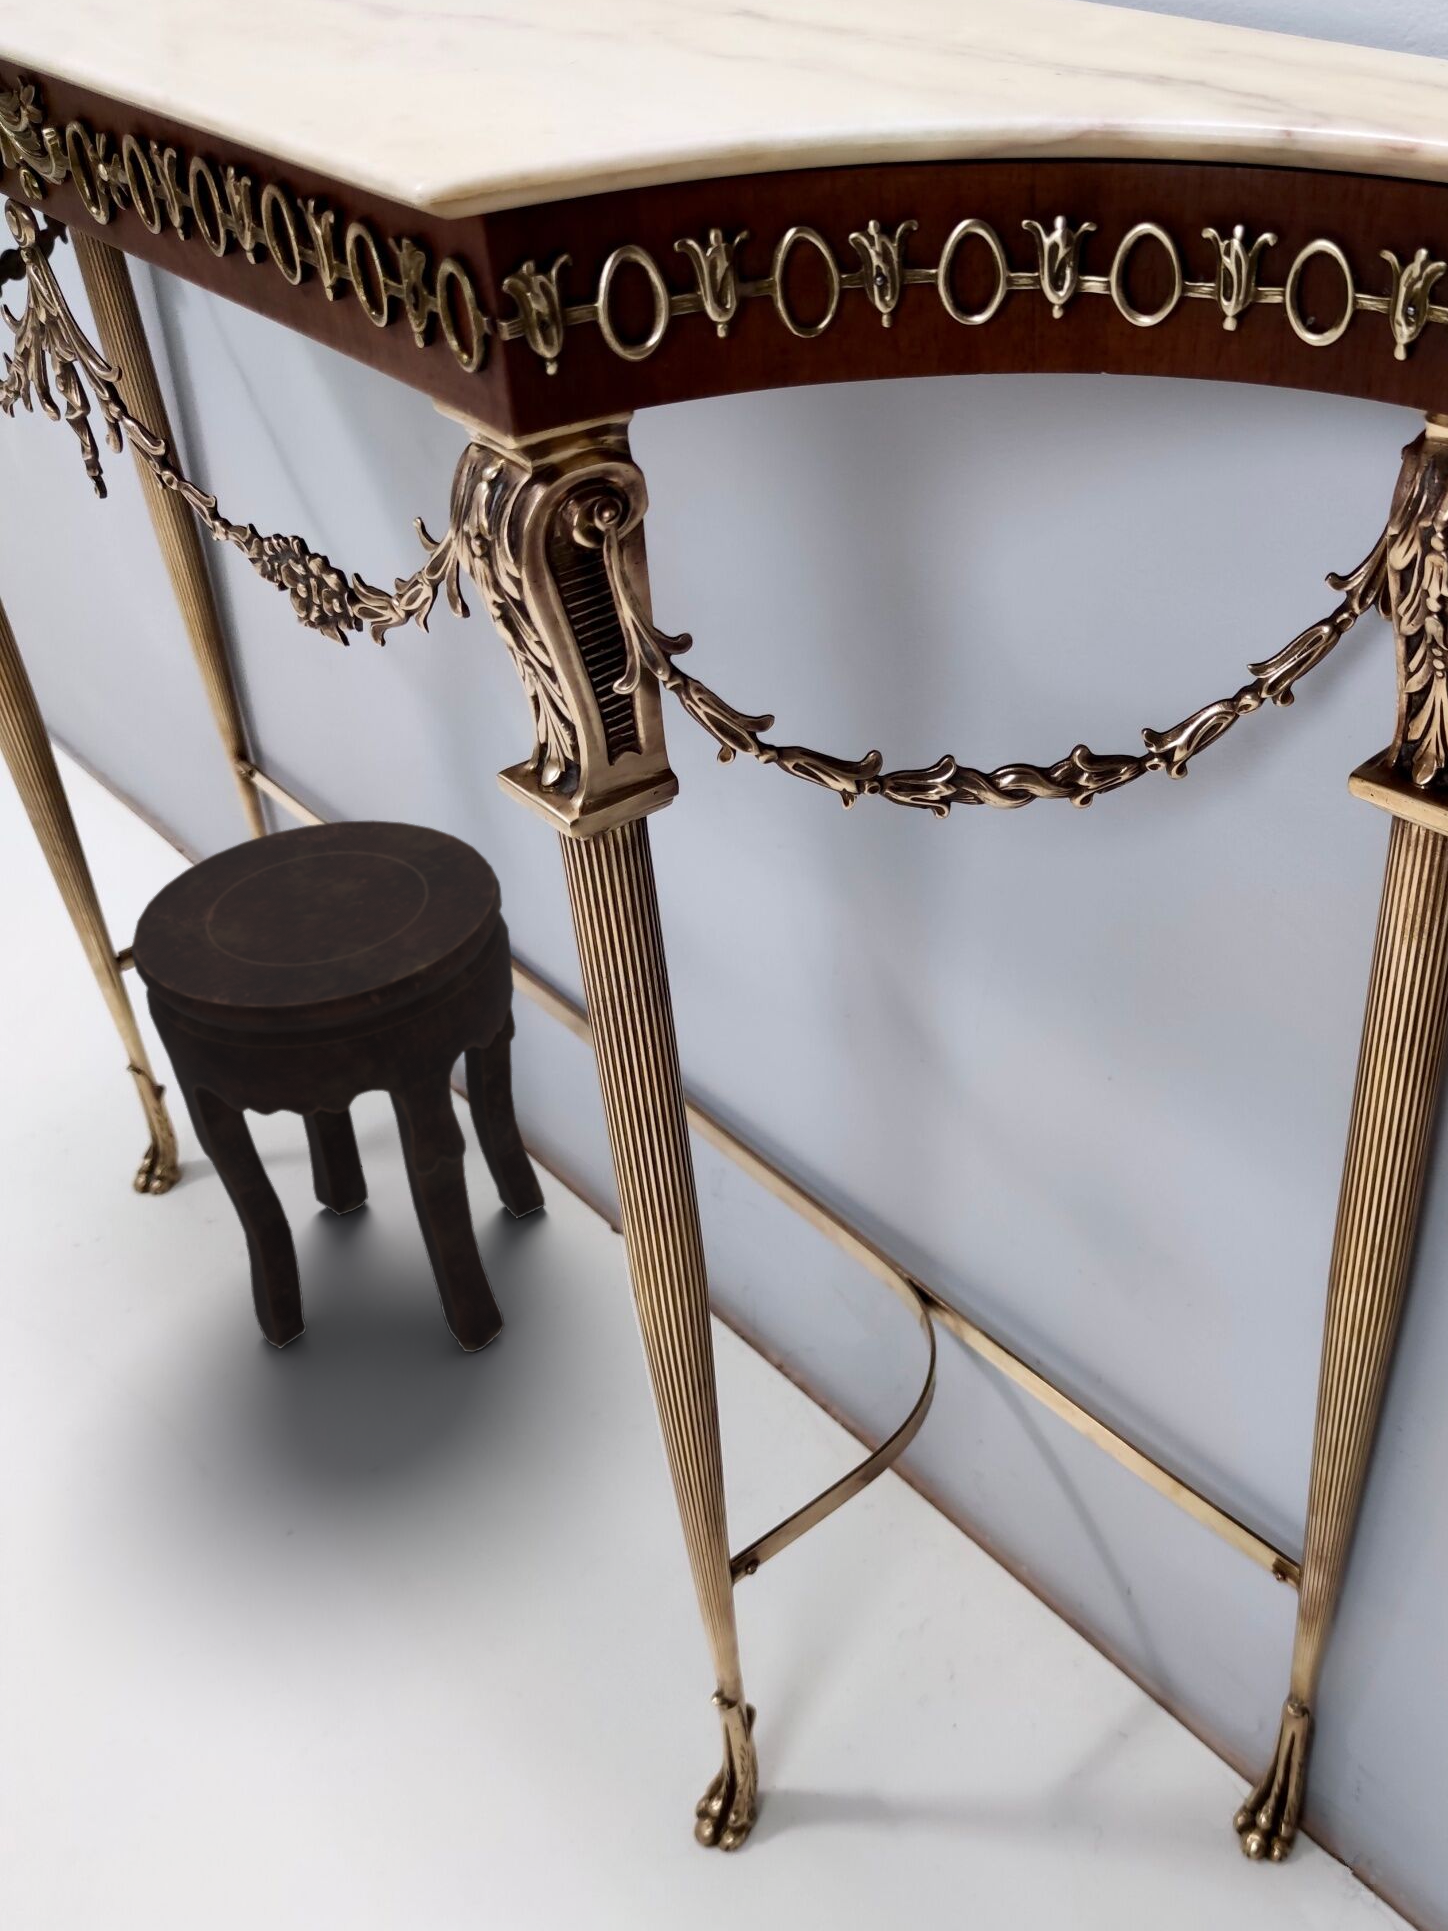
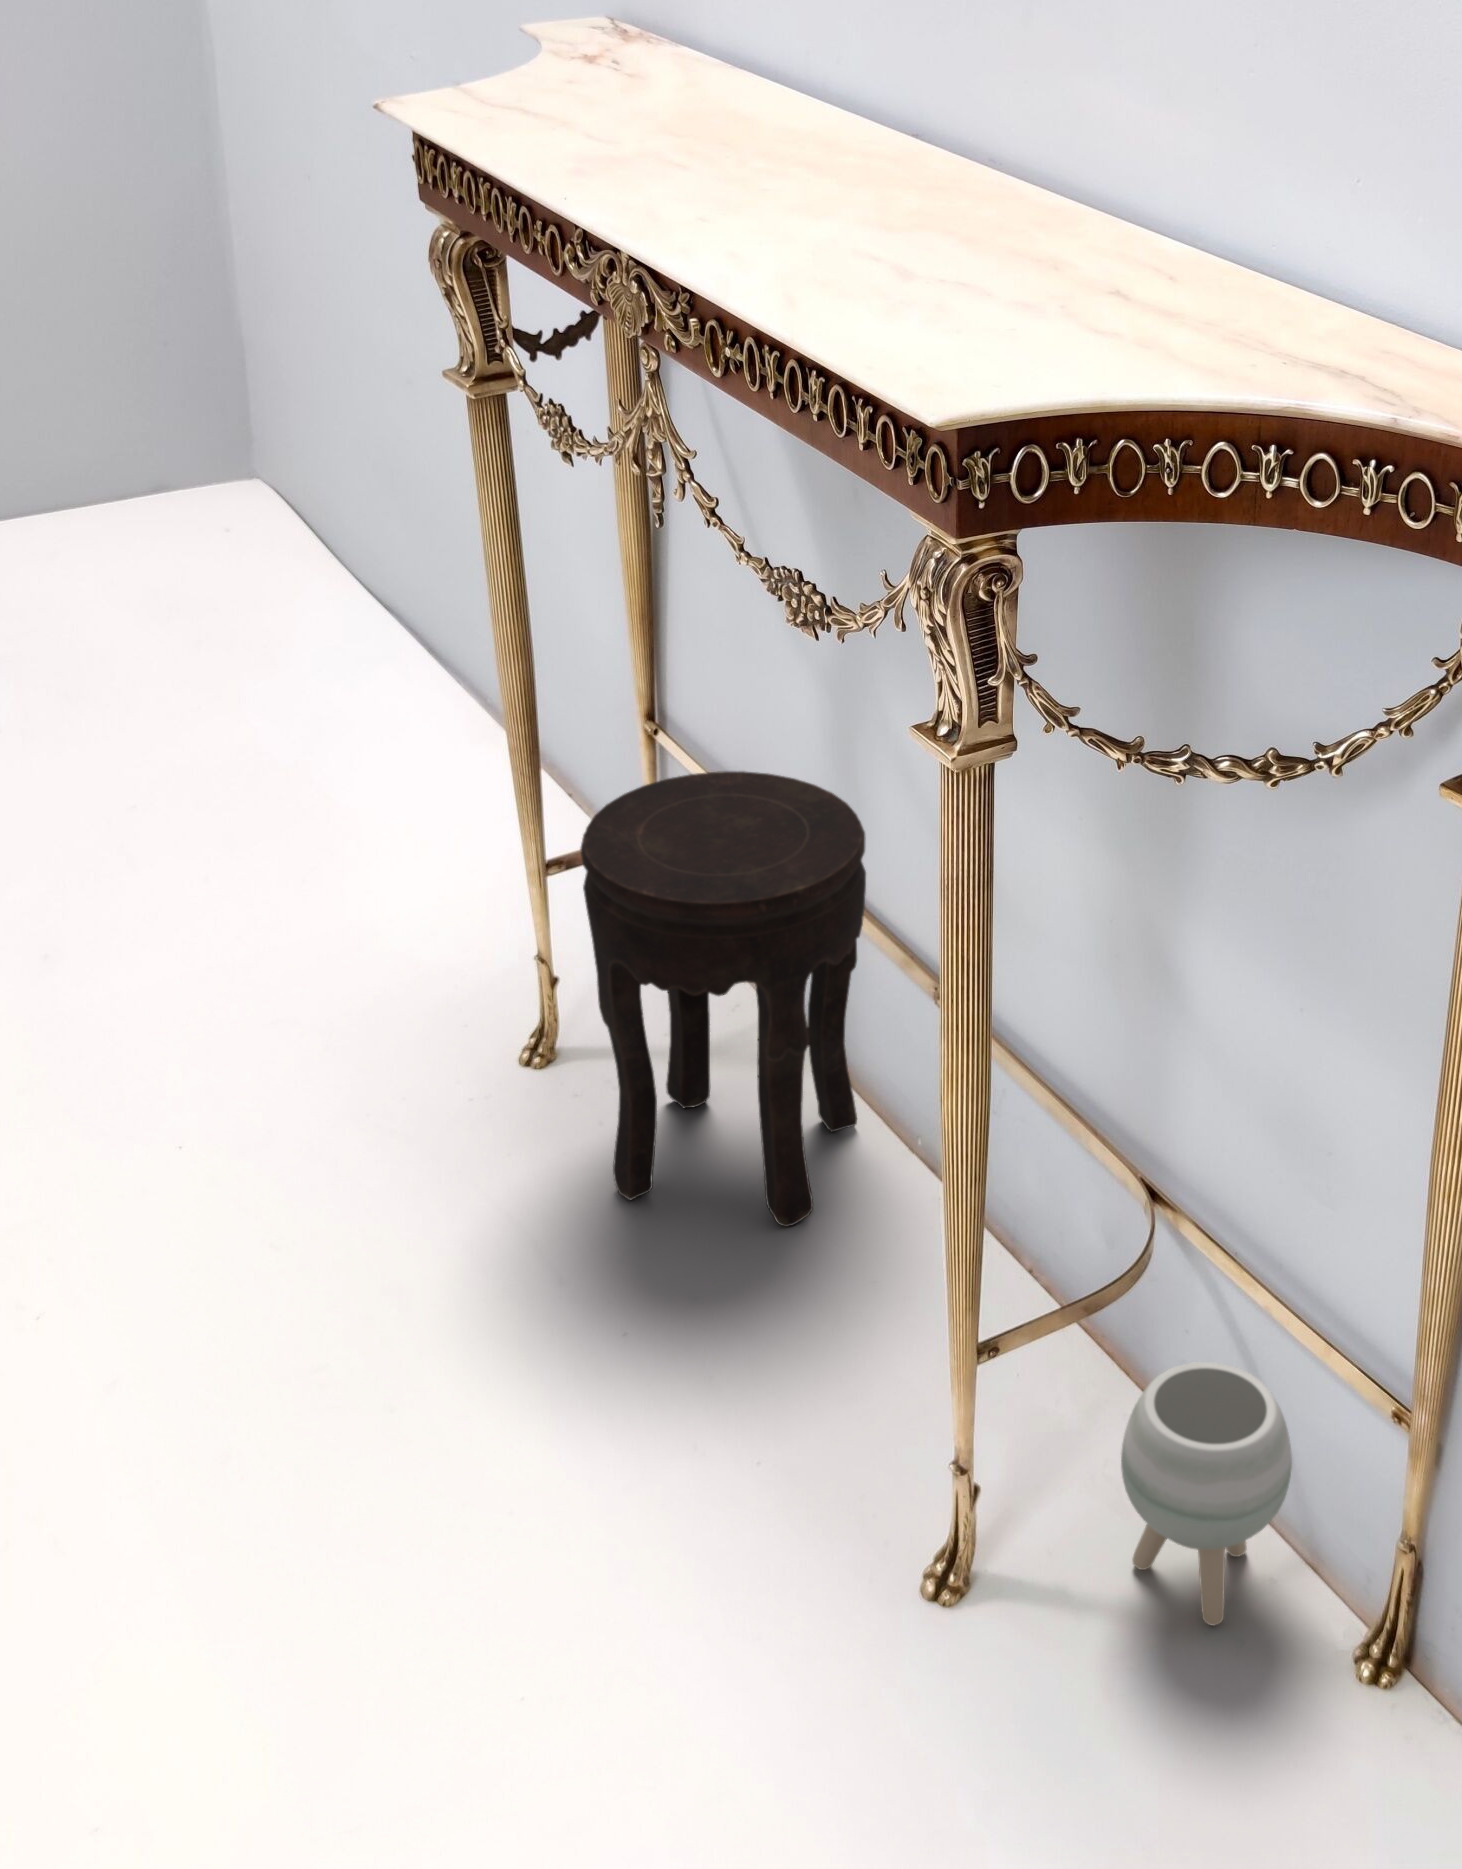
planter: none [931,1514,1144,1826] -> present [1121,1362,1292,1626]

